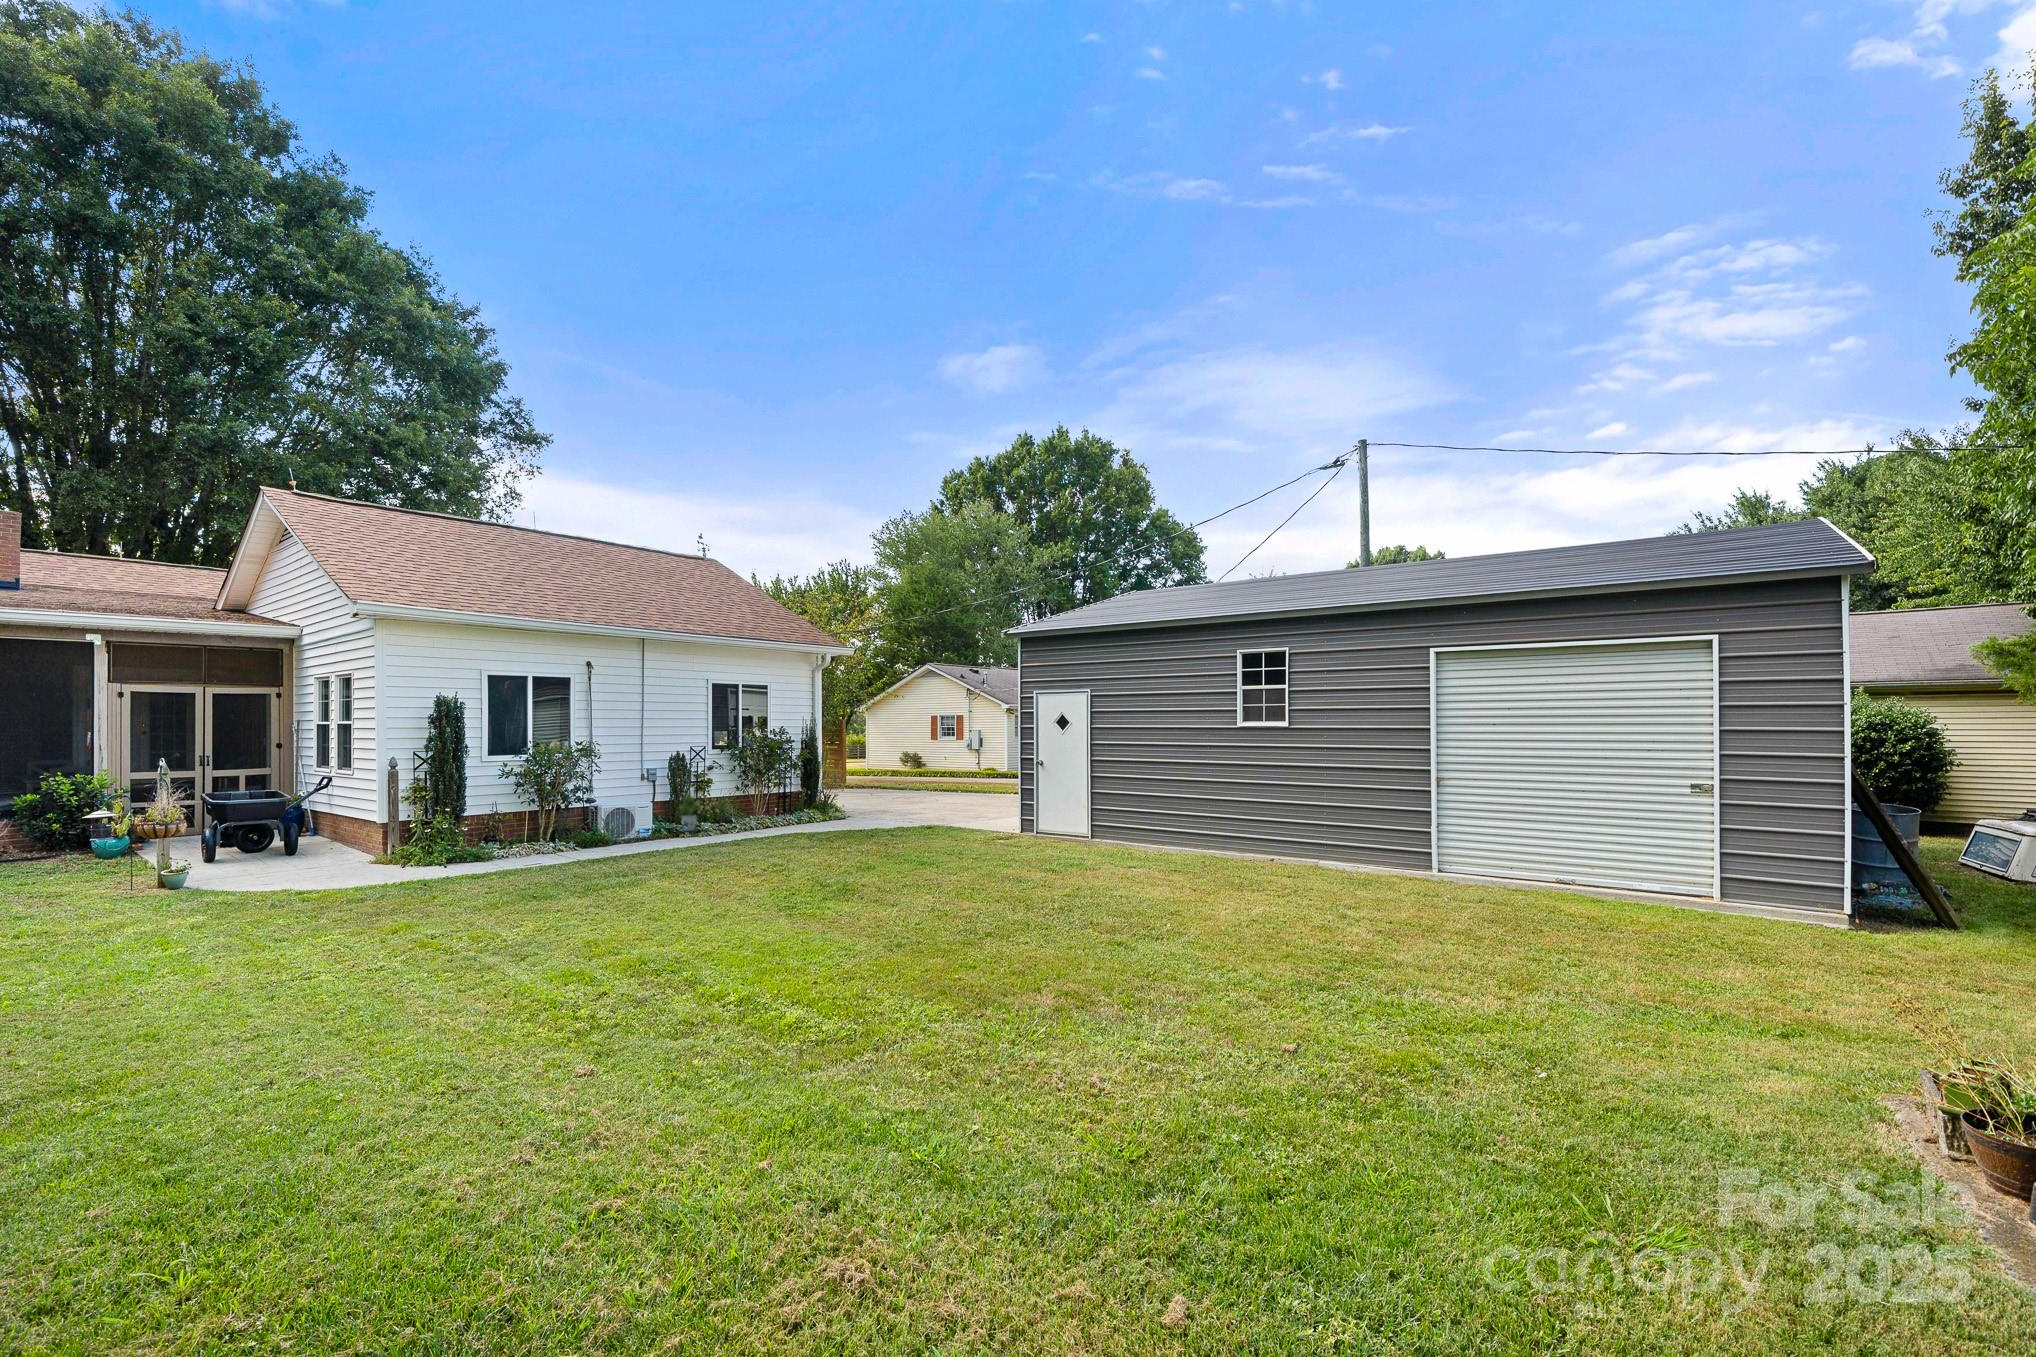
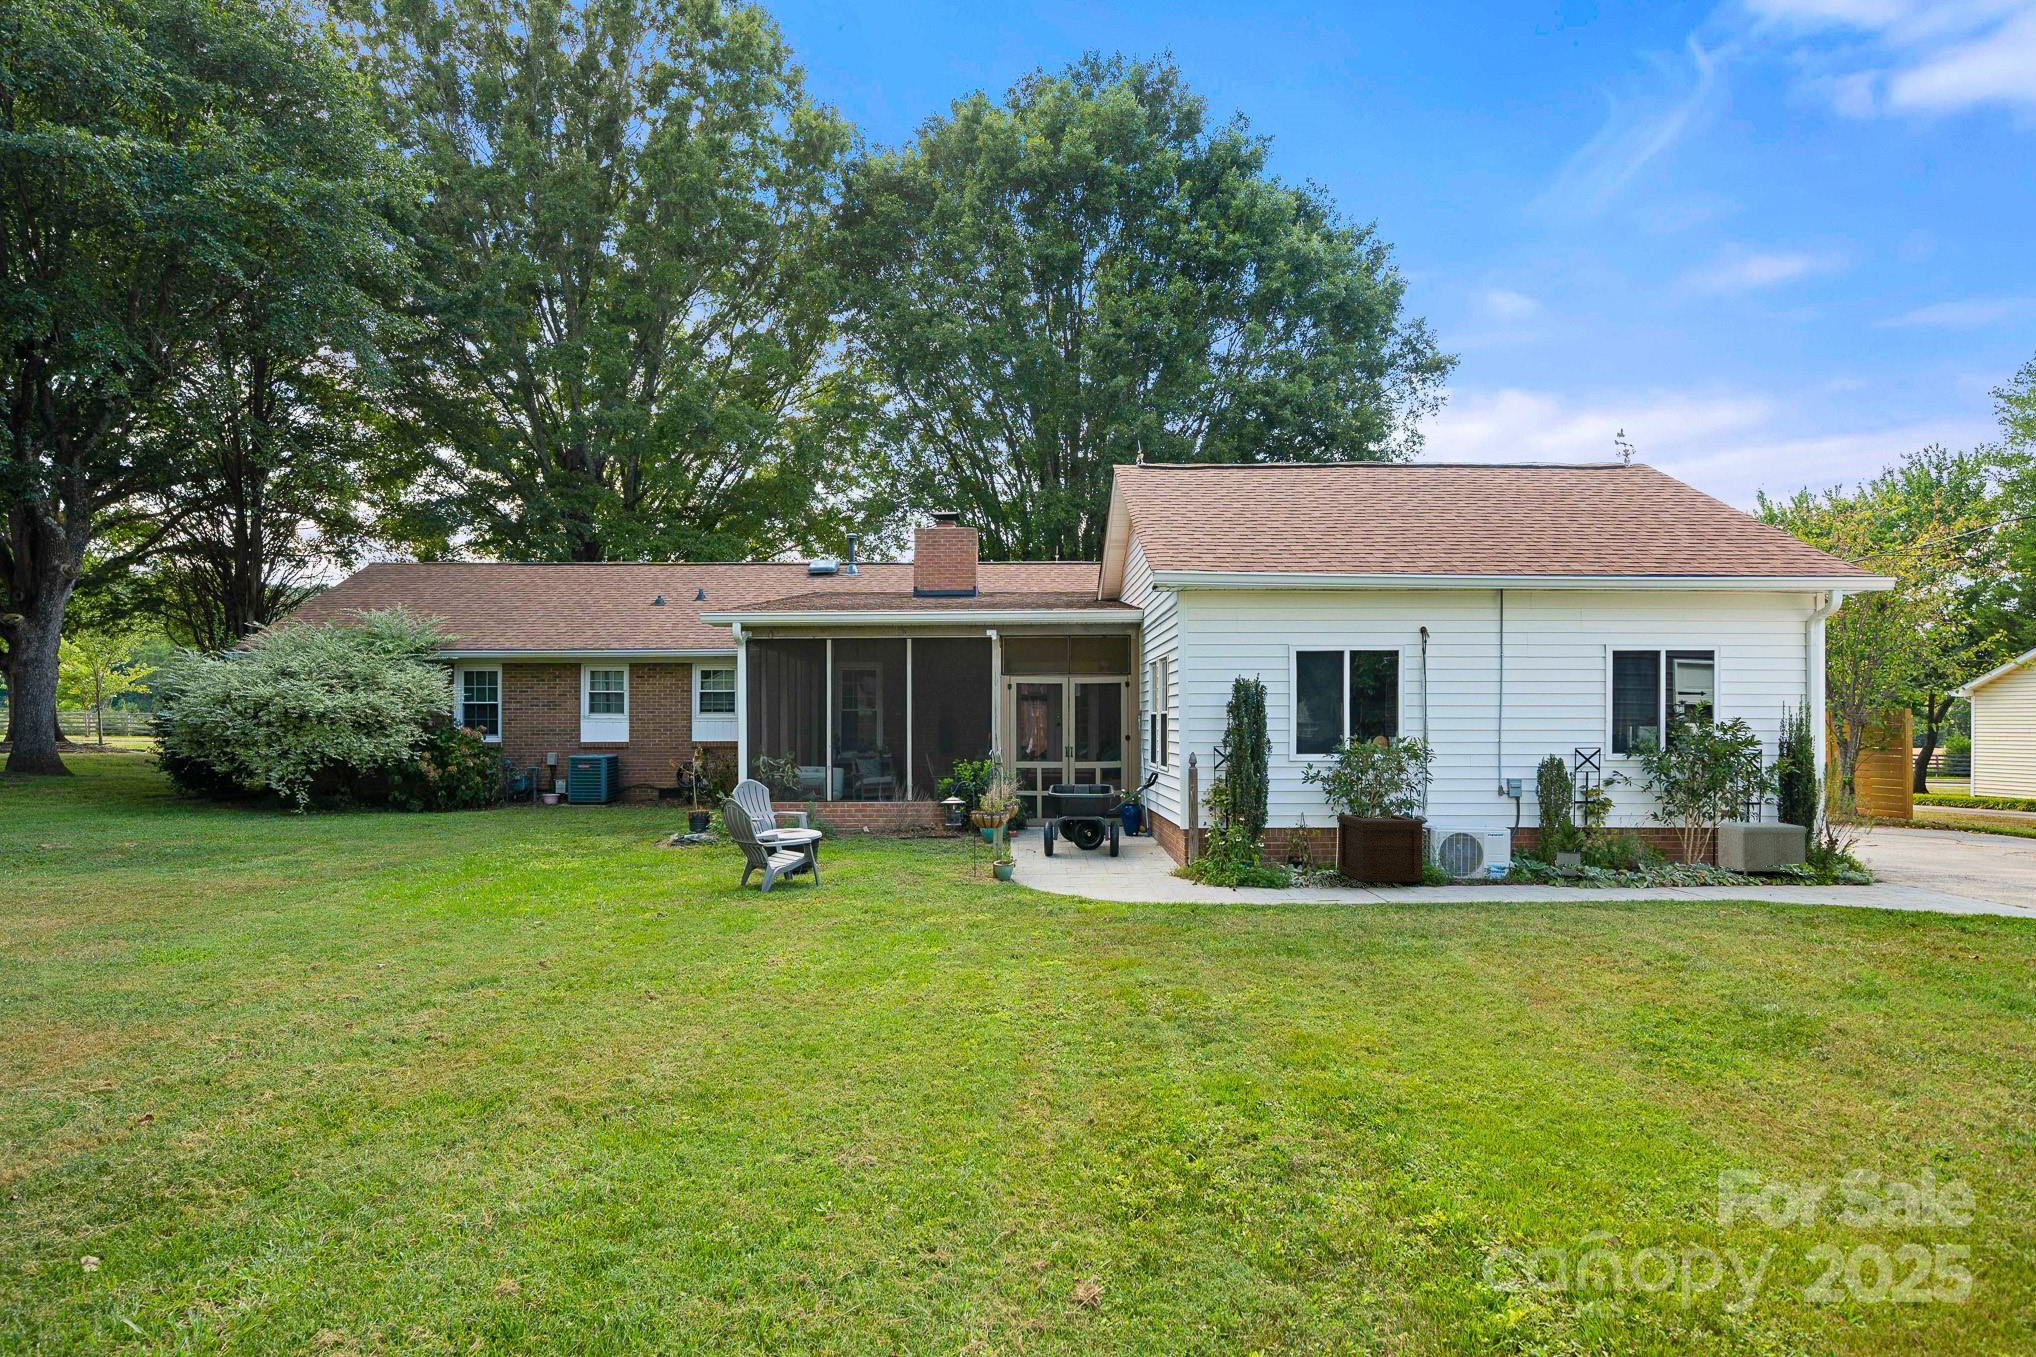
storage bench: none [769,787,814,820] -> present [1718,822,1807,875]
wooden crate: none [527,799,599,851] -> present [1339,814,1423,883]

